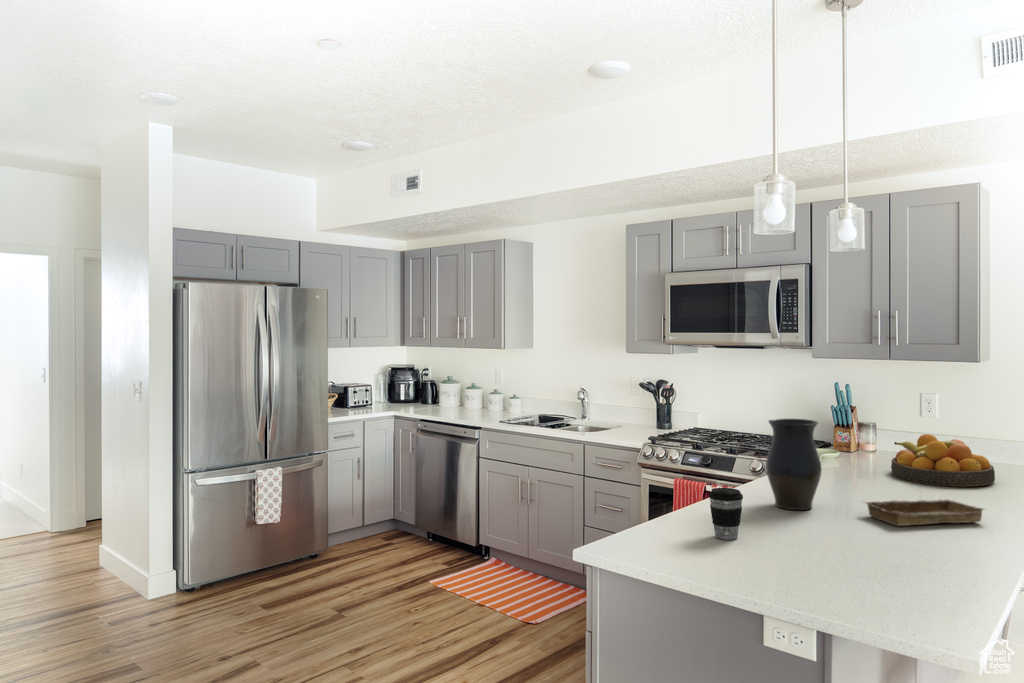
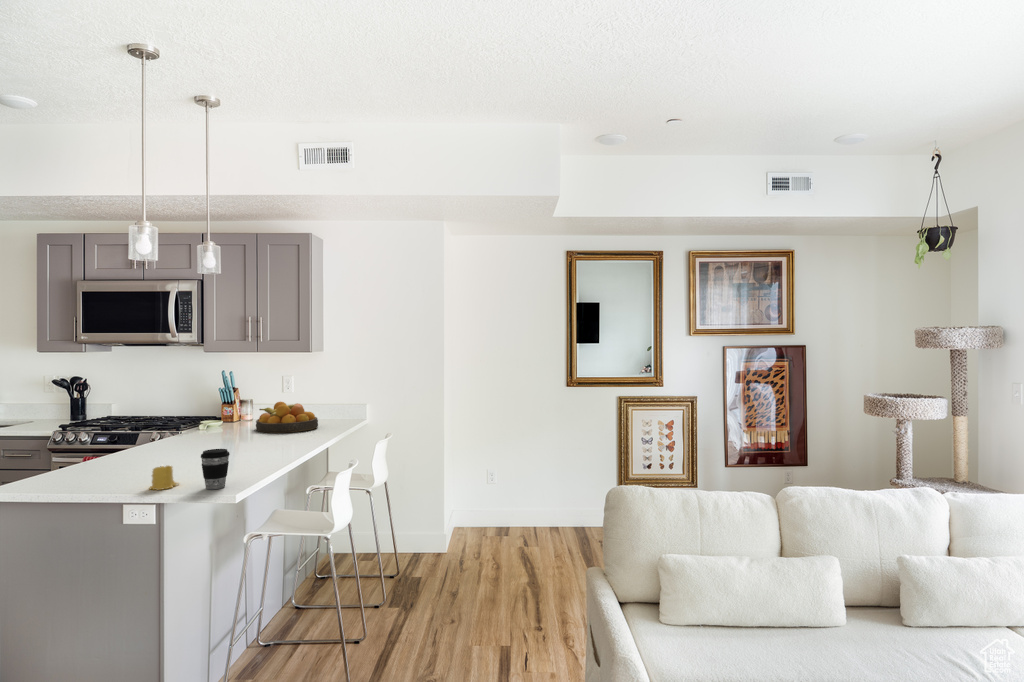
vase: present [766,419,822,510] -> none [148,393,192,458]
coffee cup: present [709,488,743,540] -> present [201,449,230,489]
tray: present [866,499,984,526] -> none [219,438,298,457]
candle: none [793,533,833,573] -> present [149,466,179,490]

